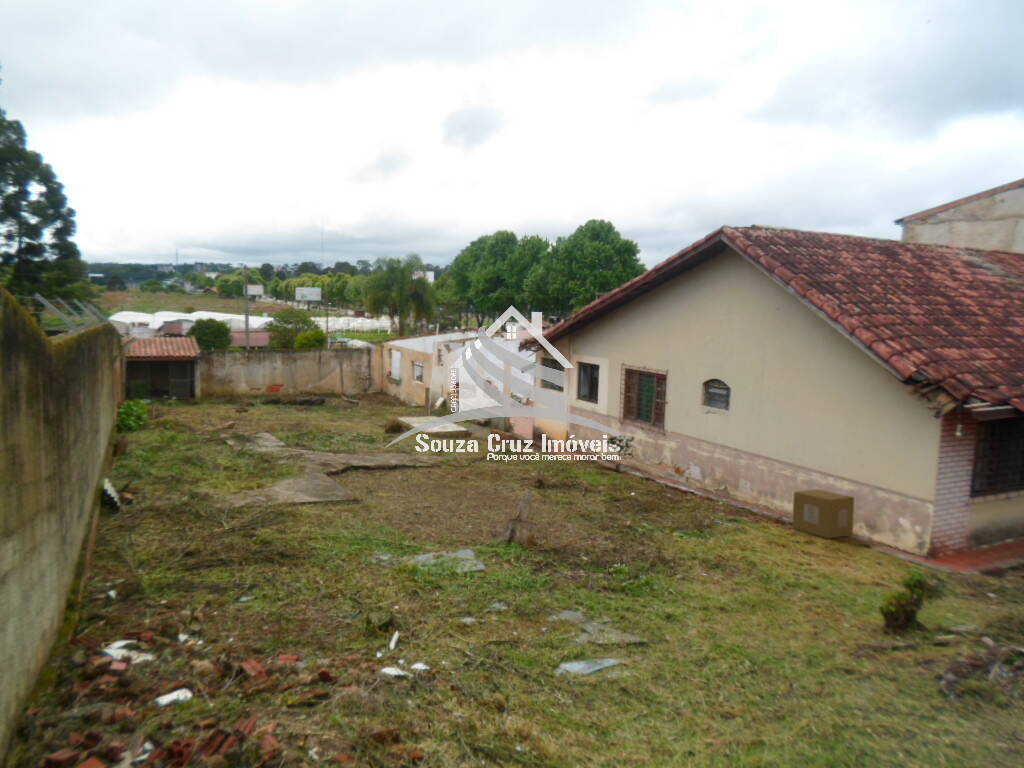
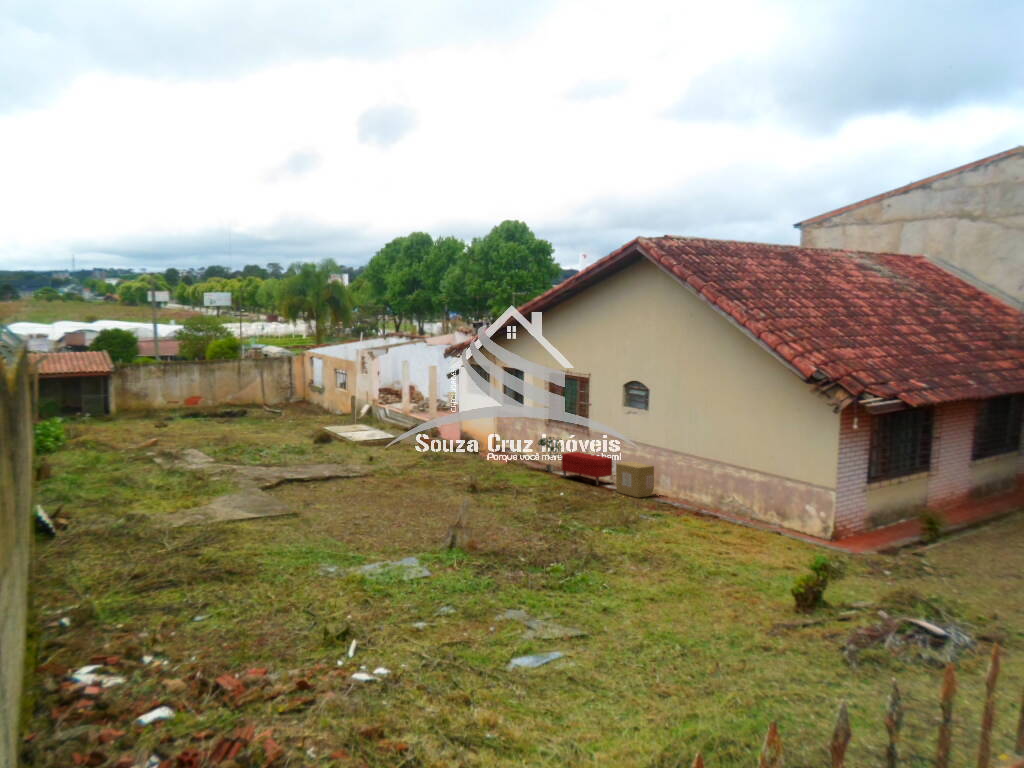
bench: none [631,452,689,488] -> present [561,452,615,486]
cardboard box: present [793,489,854,538] -> present [616,462,655,498]

